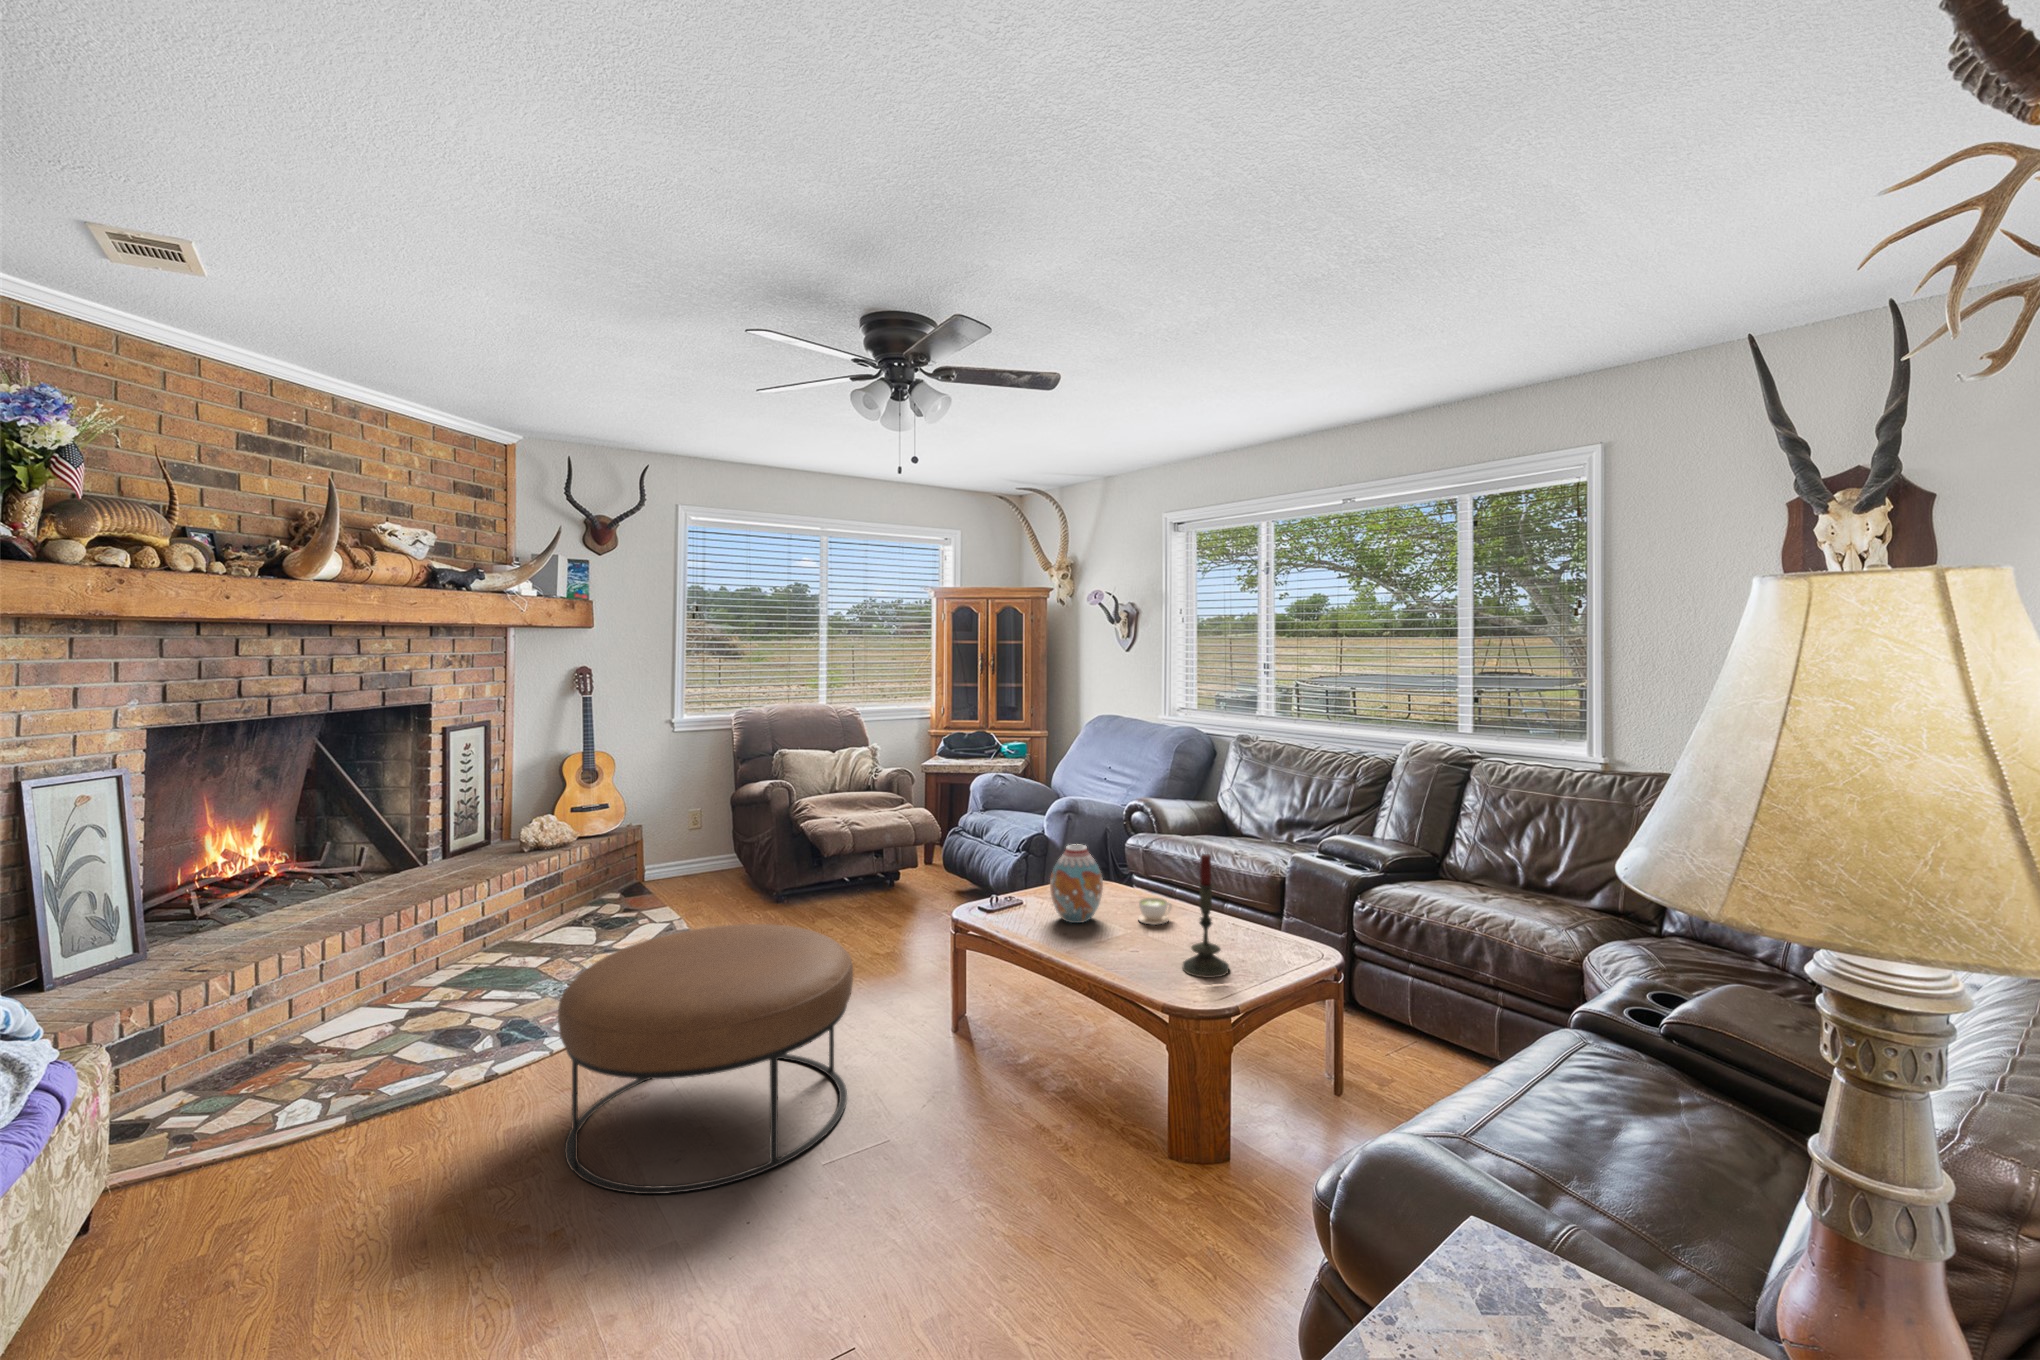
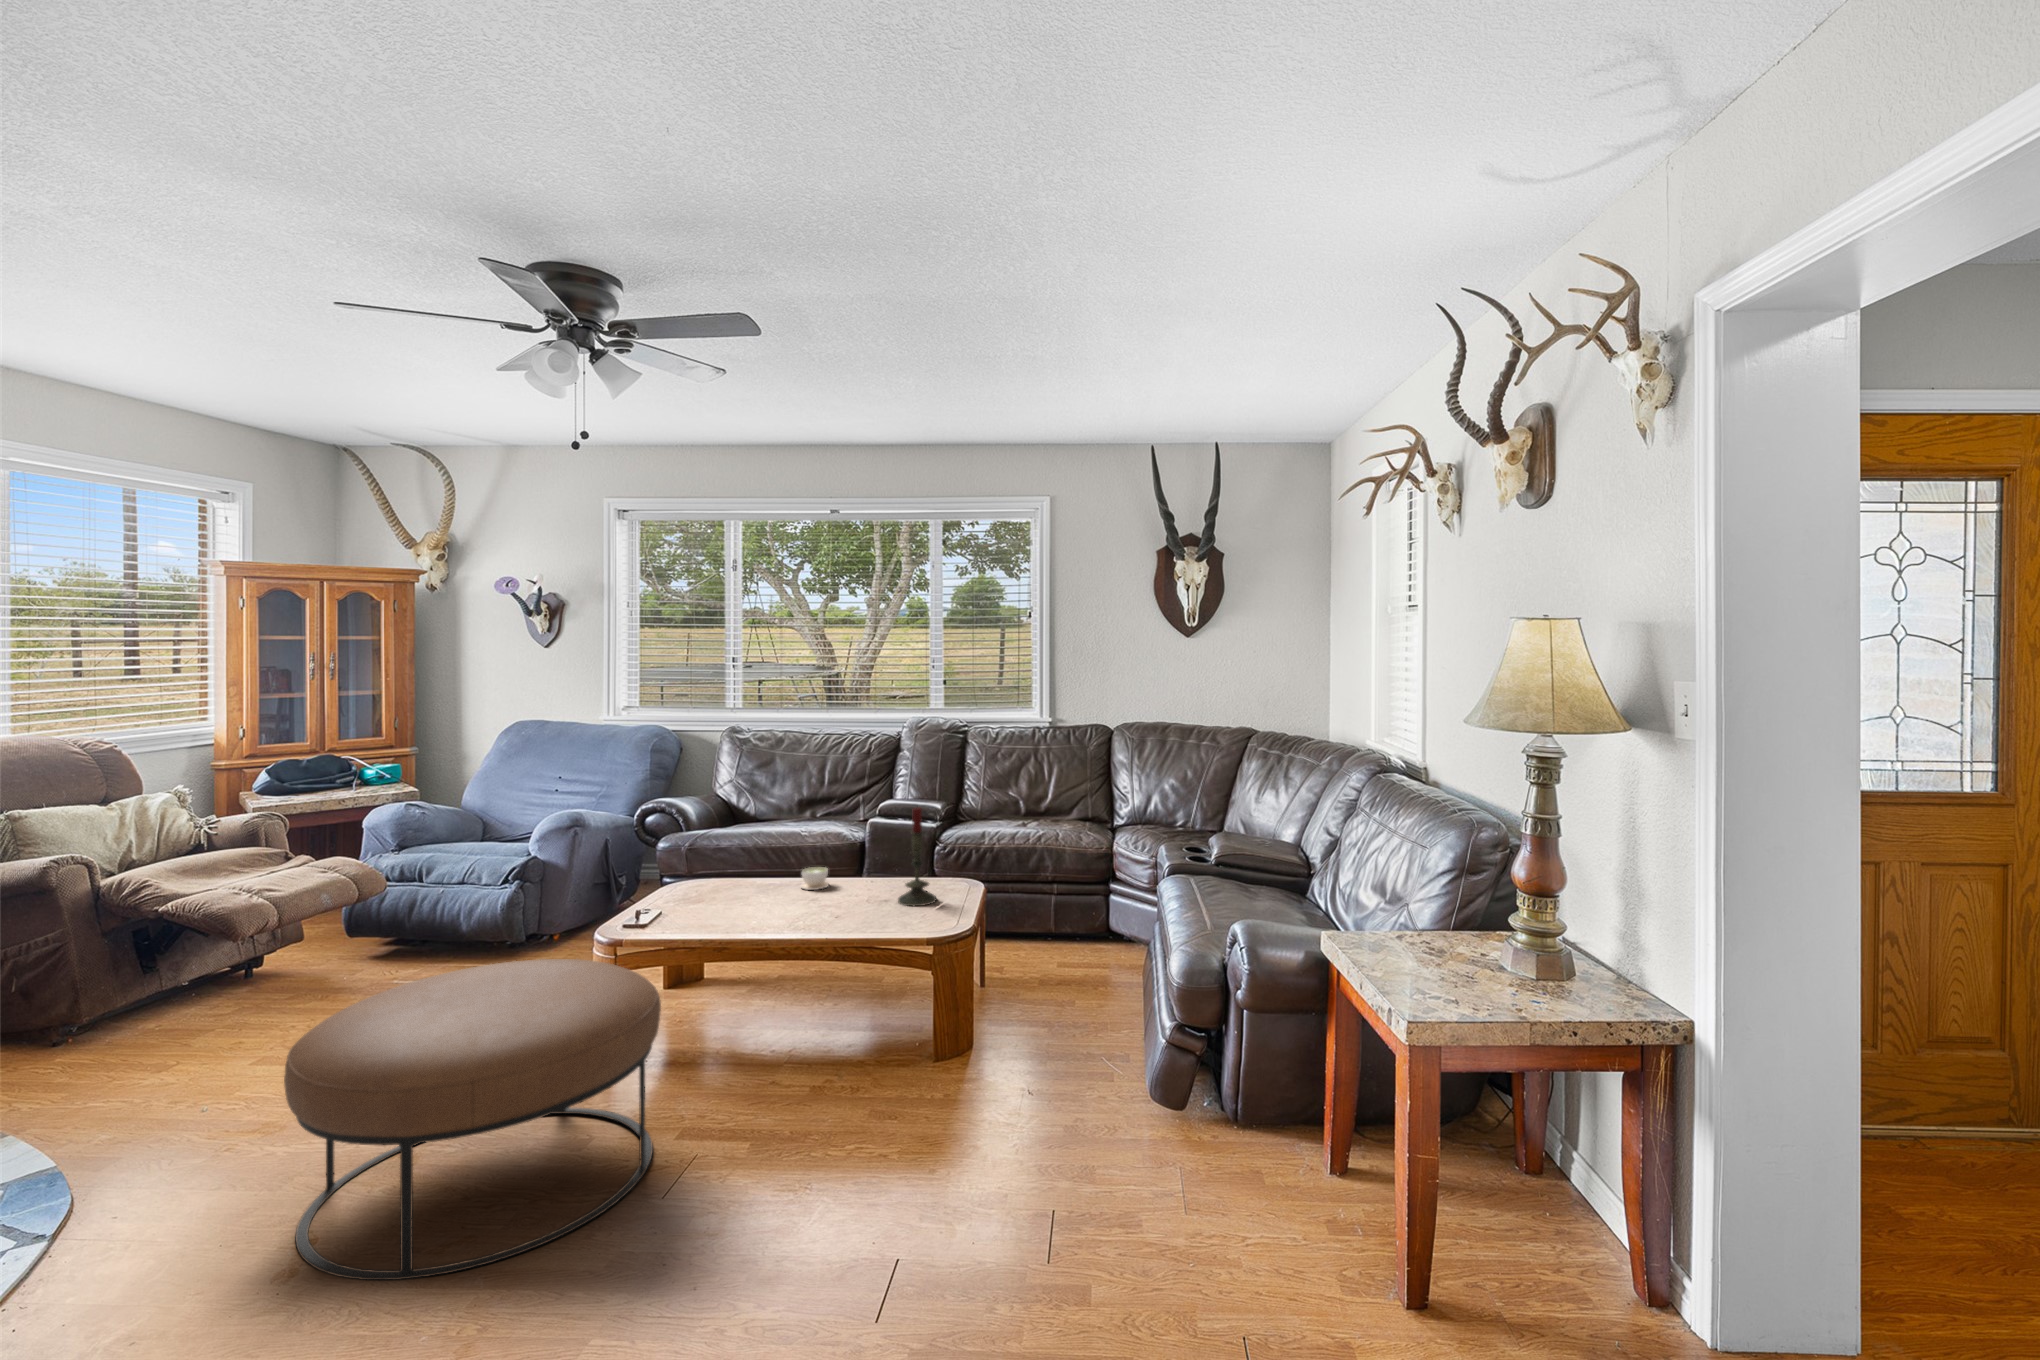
vase: present [1050,844,1103,923] -> none [723,829,777,903]

